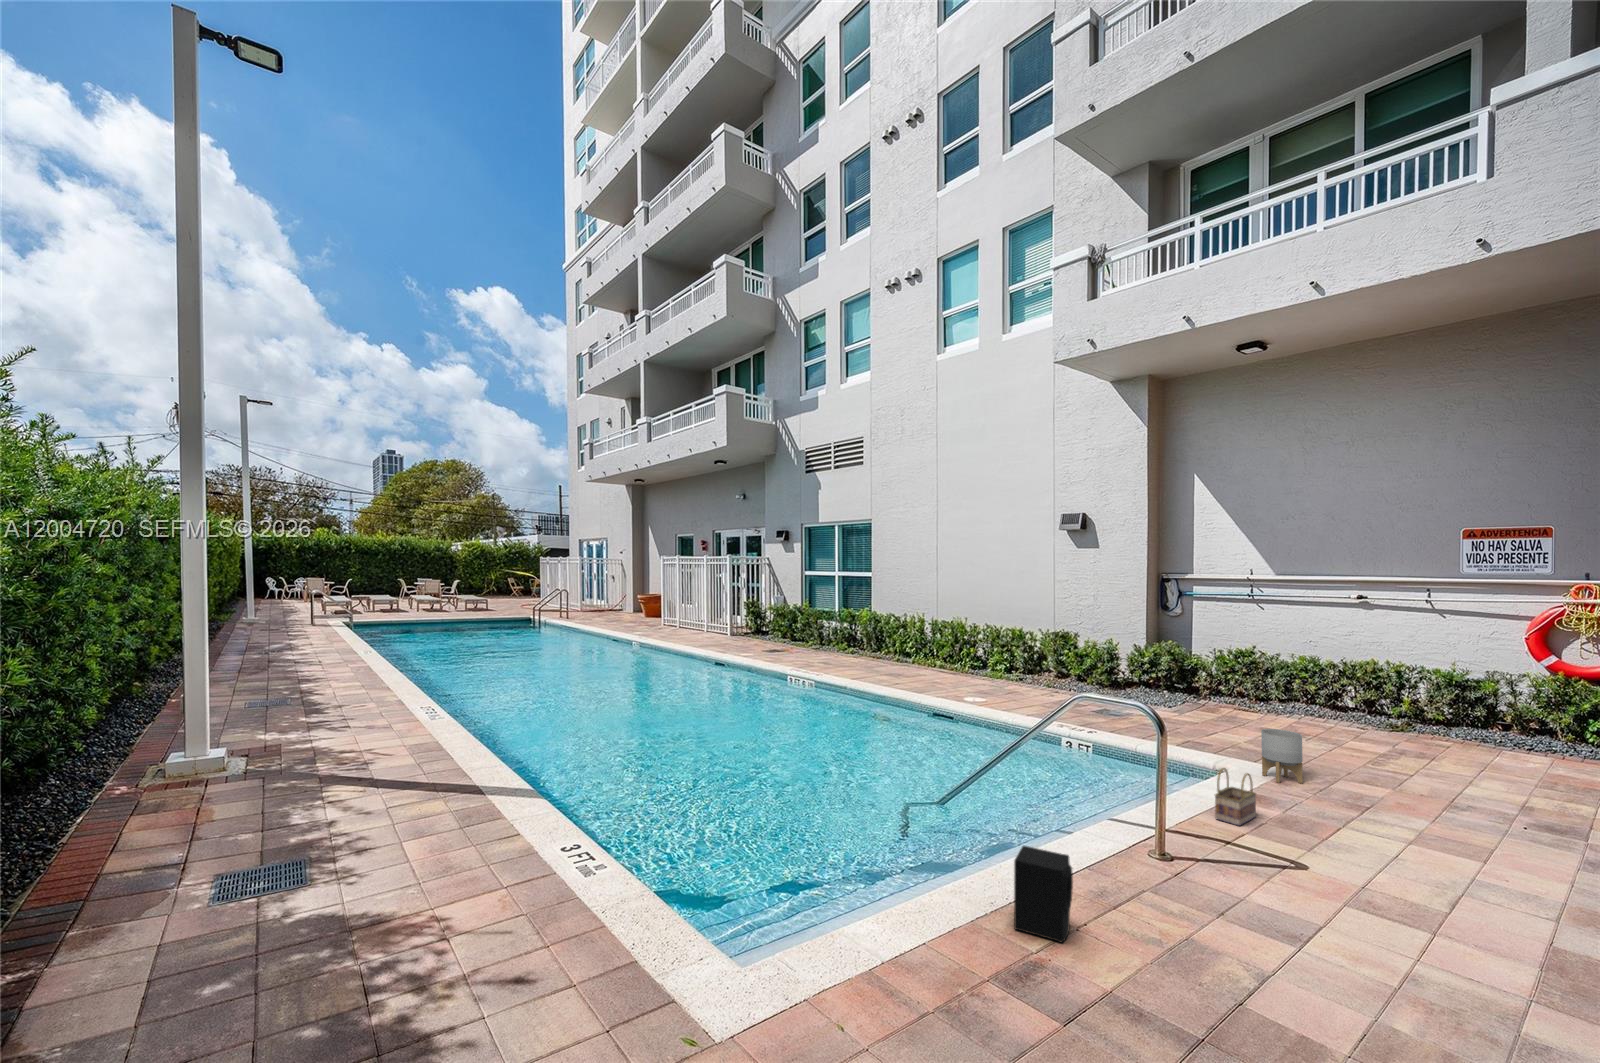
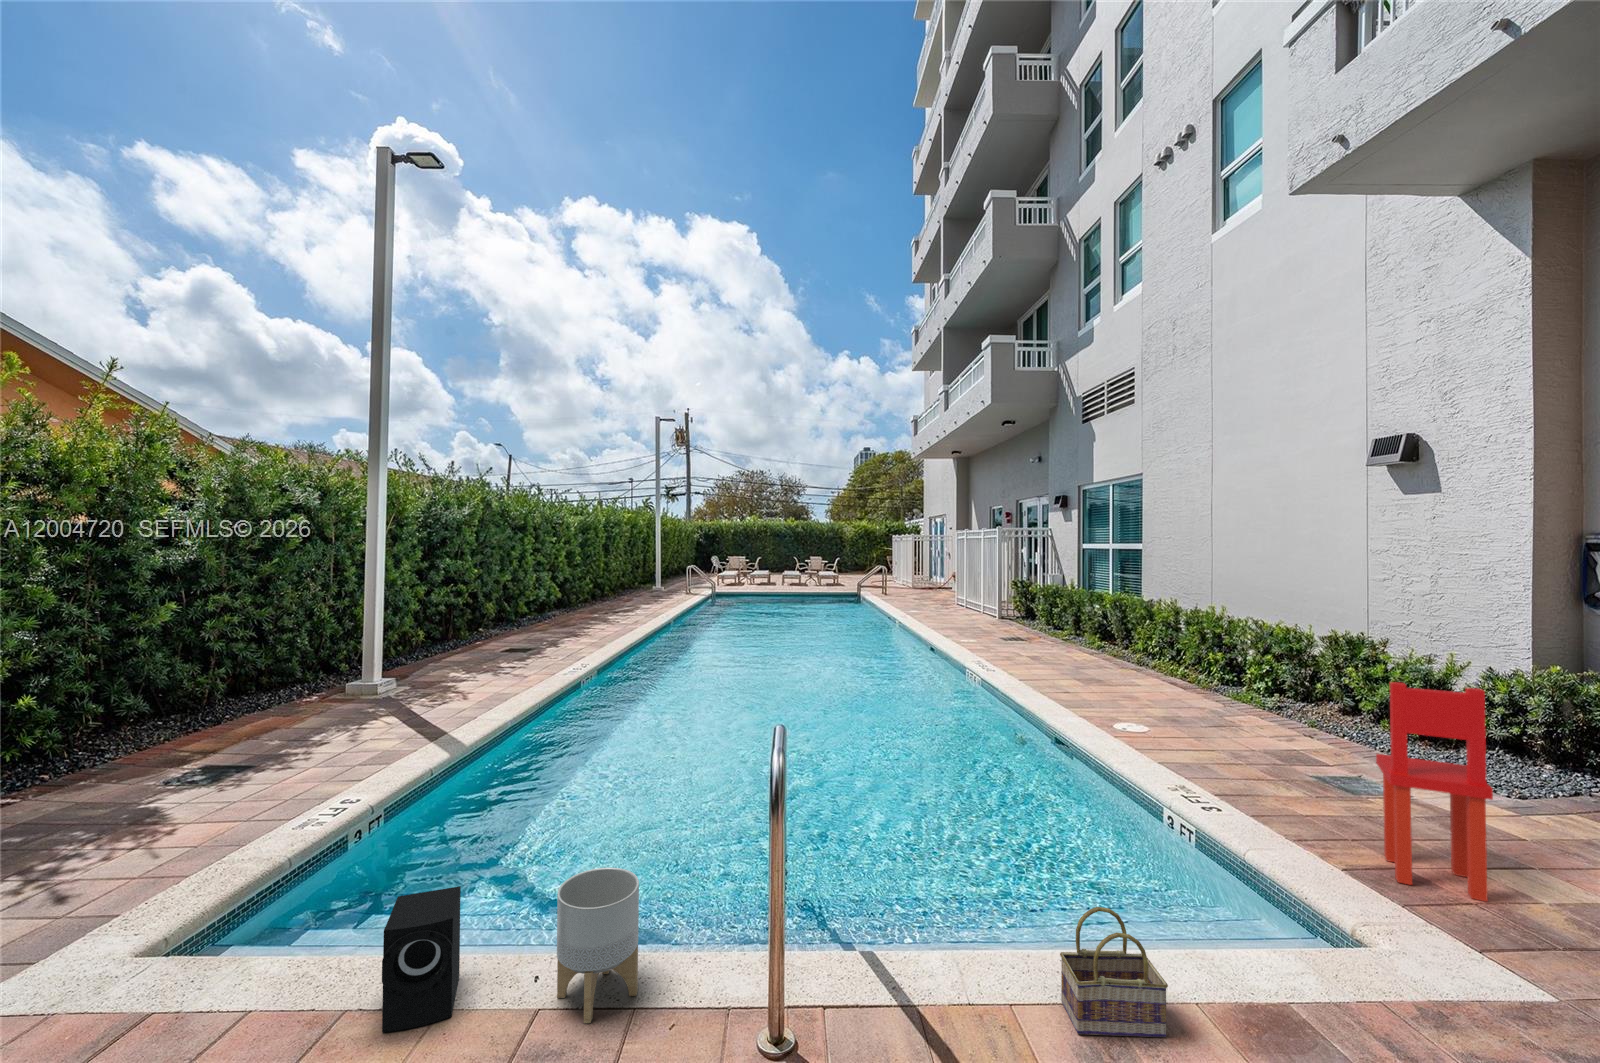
chair: none [1174,650,1230,747] -> present [1376,682,1493,901]
planter: present [1261,729,1303,784] -> present [557,867,639,1023]

